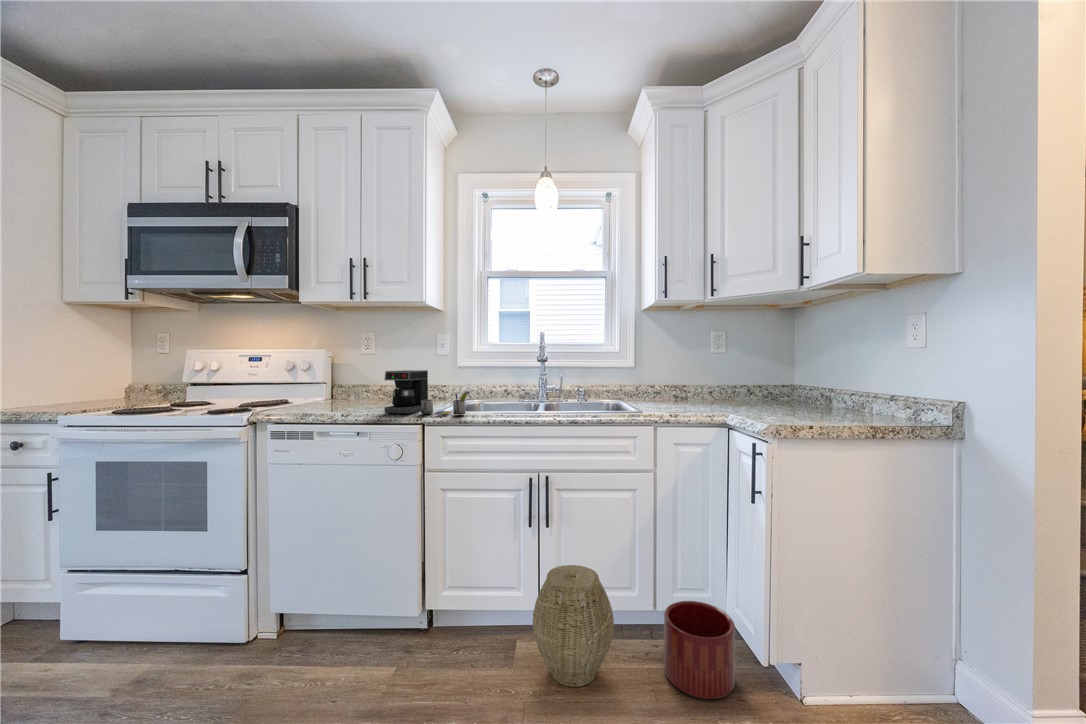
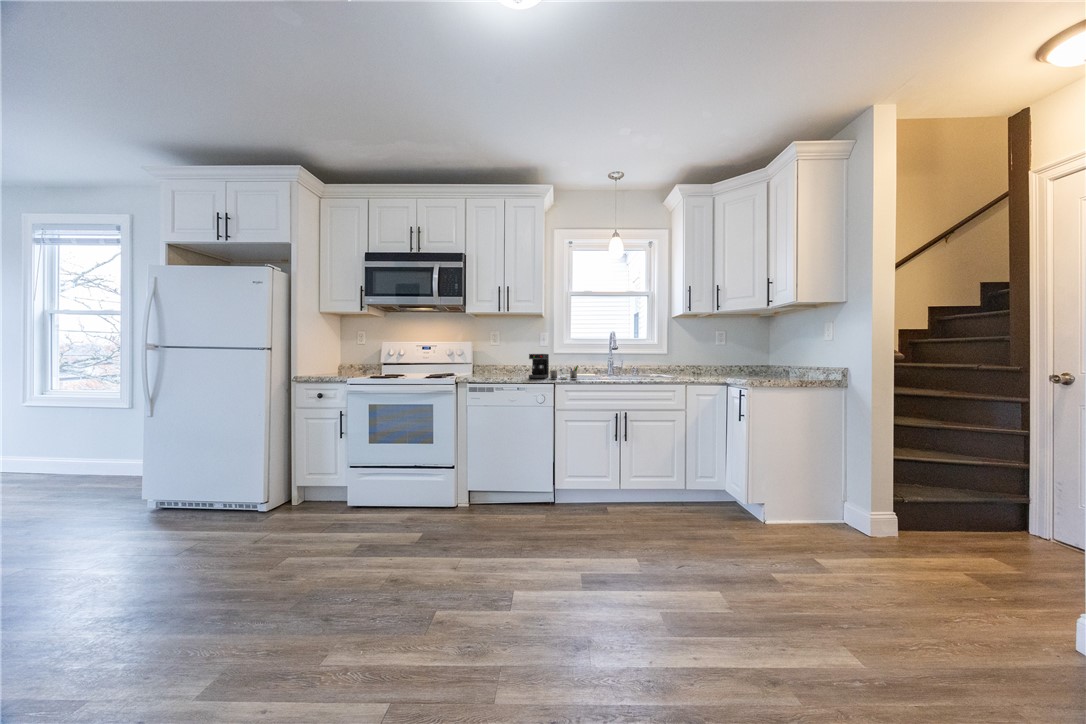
woven basket: present [533,565,614,687] -> none [622,461,667,519]
planter: present [664,601,735,699] -> none [693,480,732,522]

